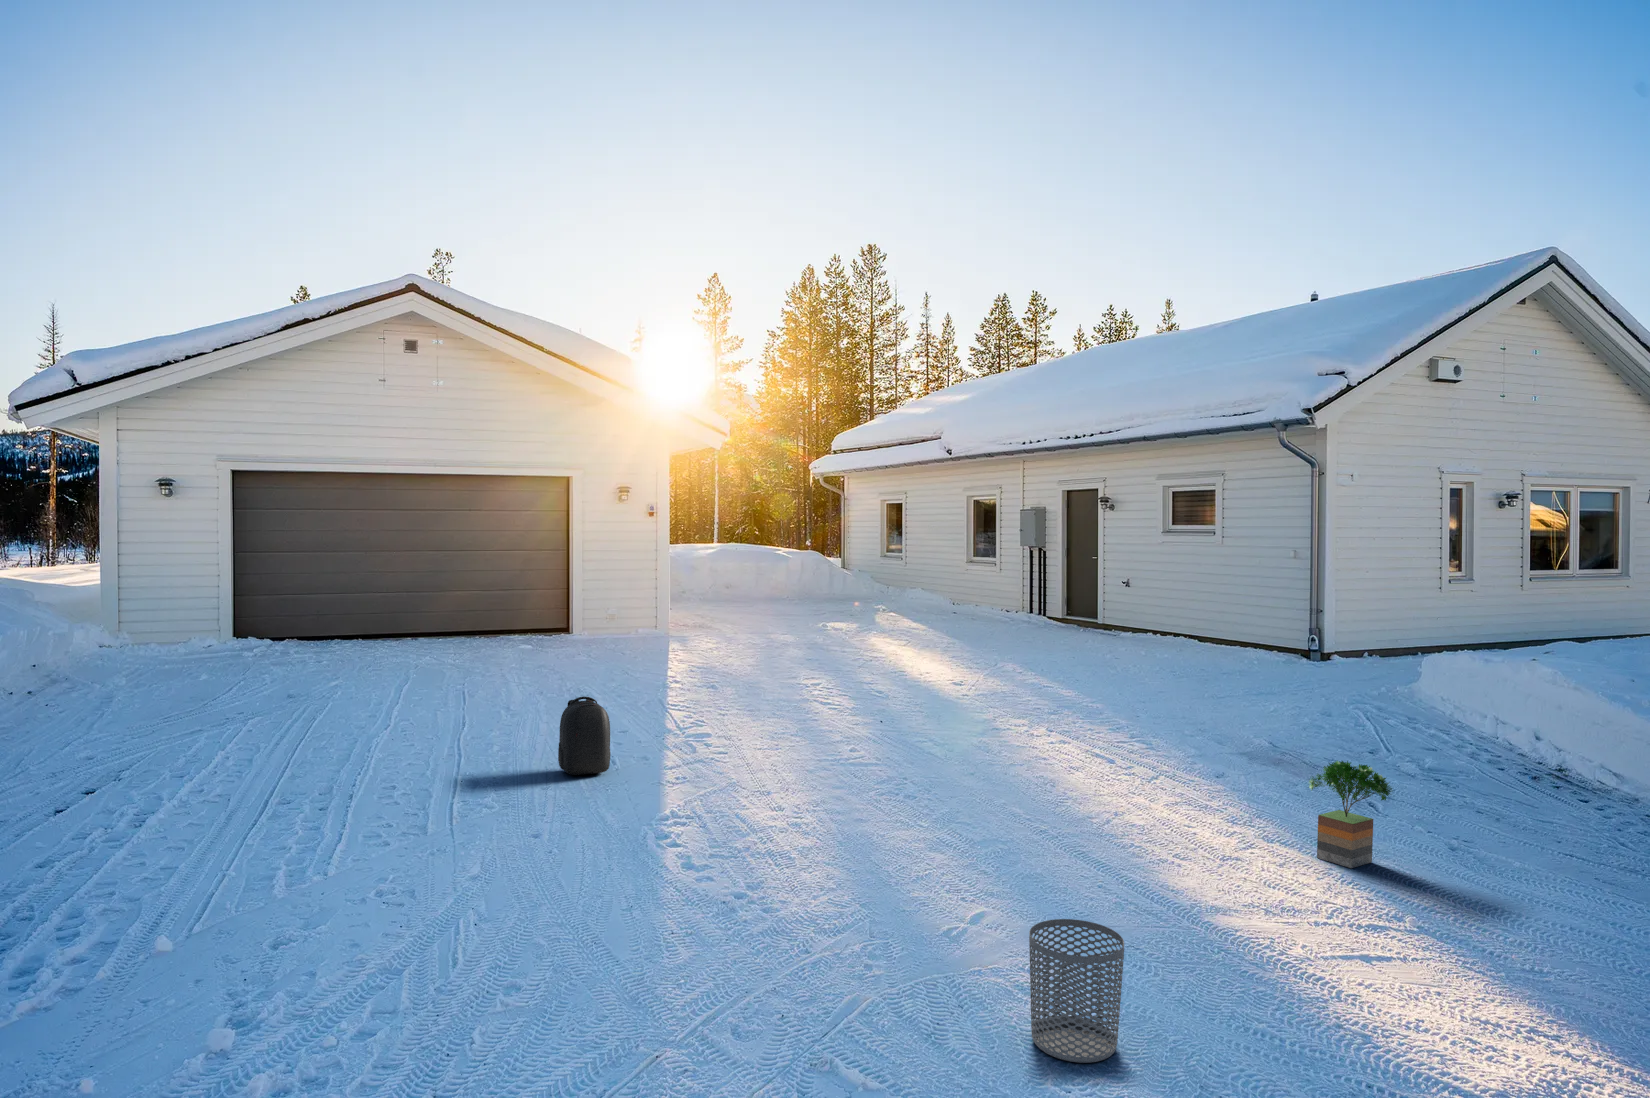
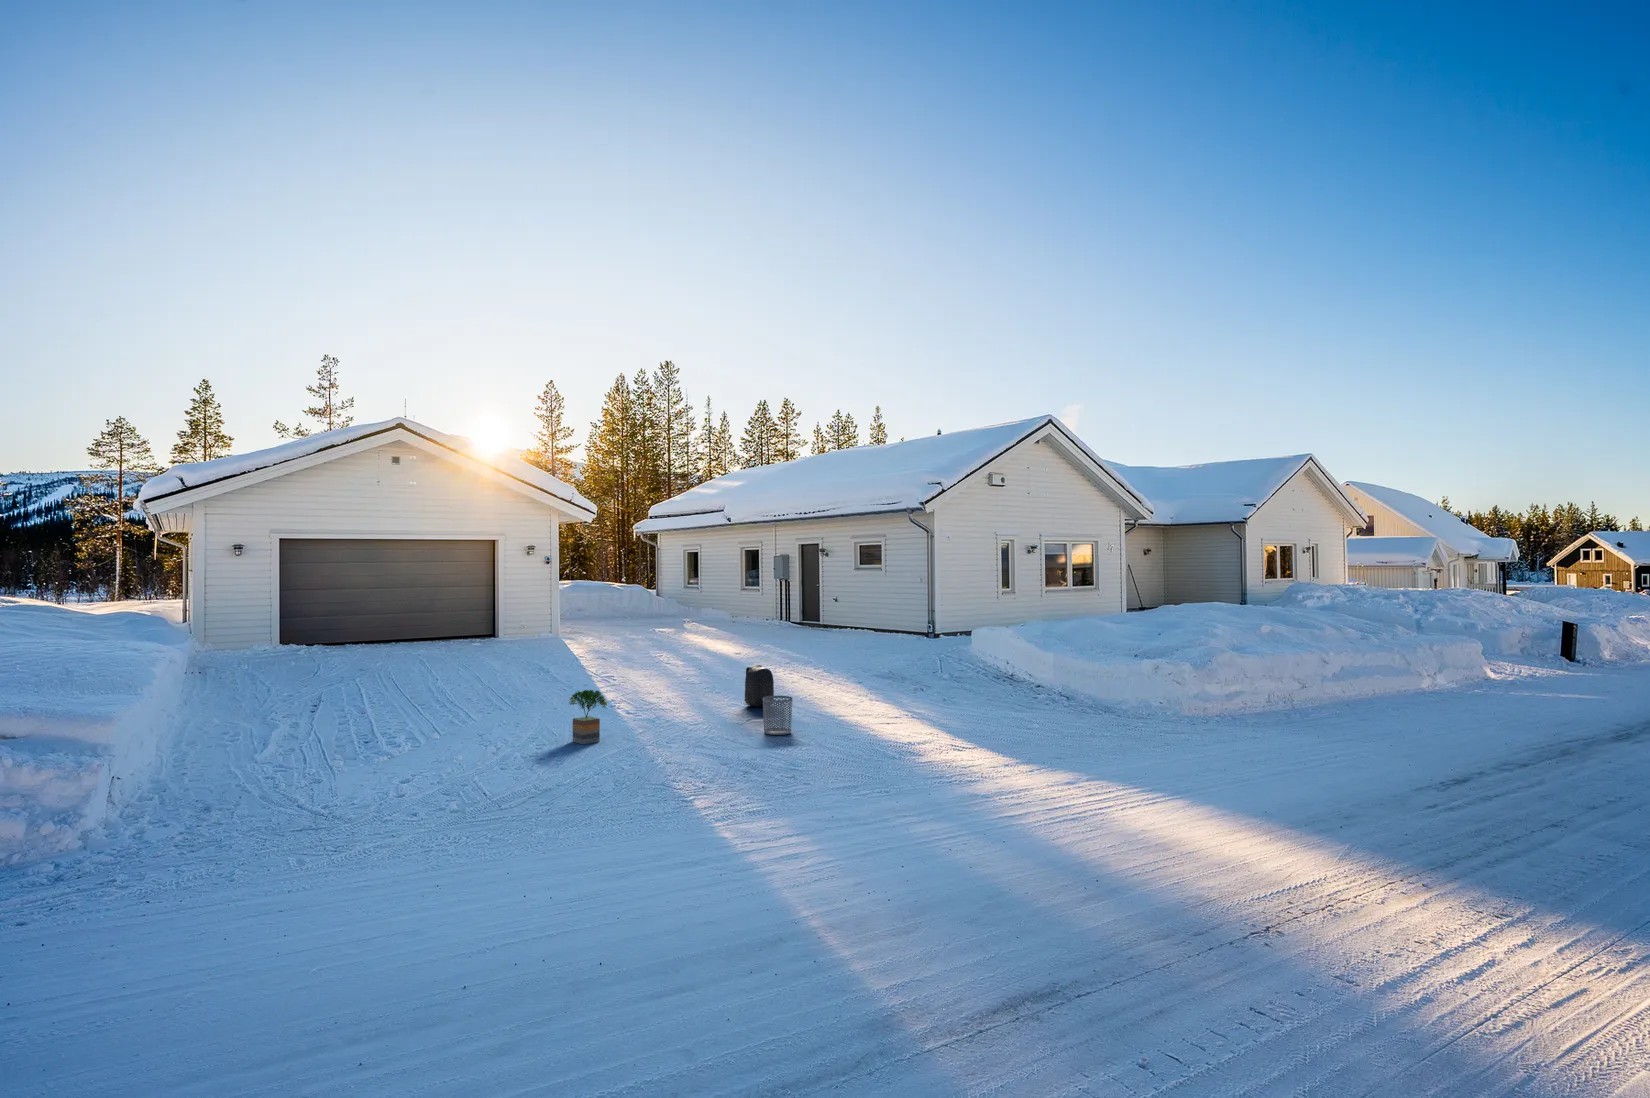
backpack: present [558,696,611,775] -> present [745,665,774,707]
potted tree: present [1309,761,1392,868] -> present [569,690,608,745]

